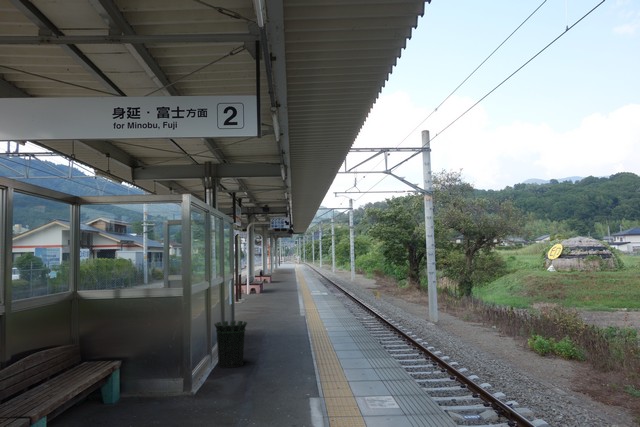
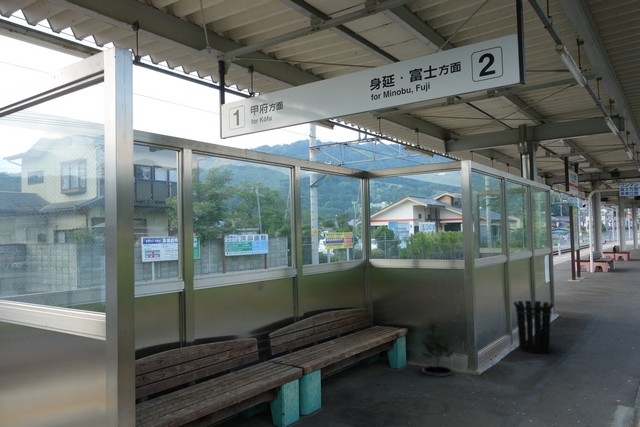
potted tree: none [139,345,174,403] -> present [422,319,454,376]

